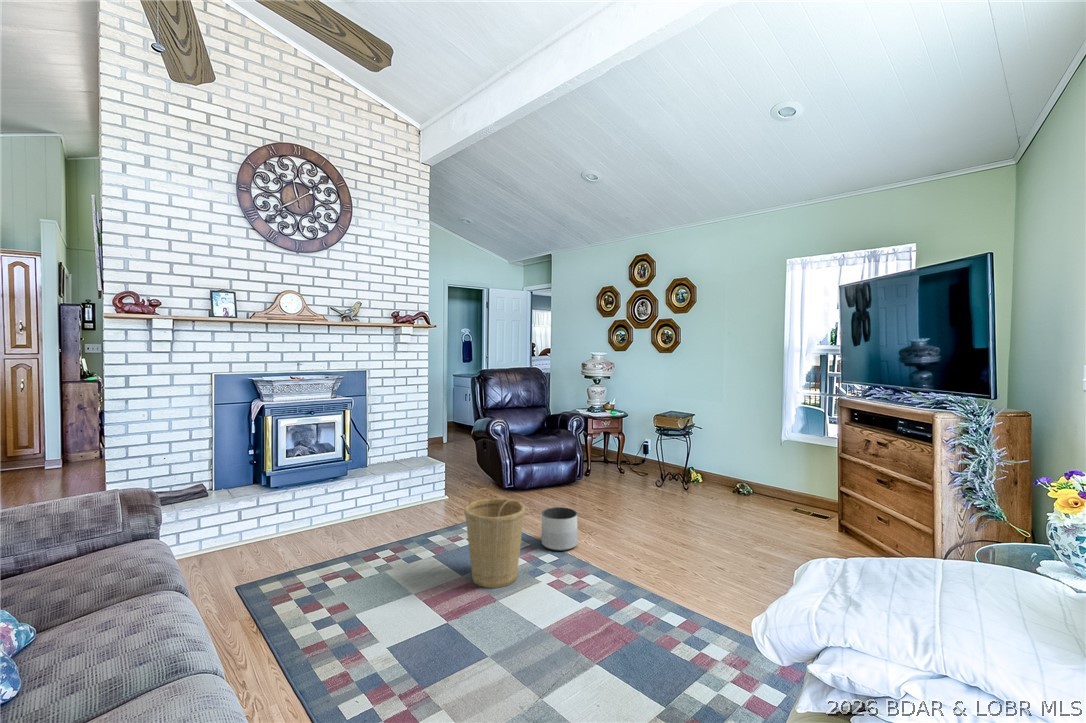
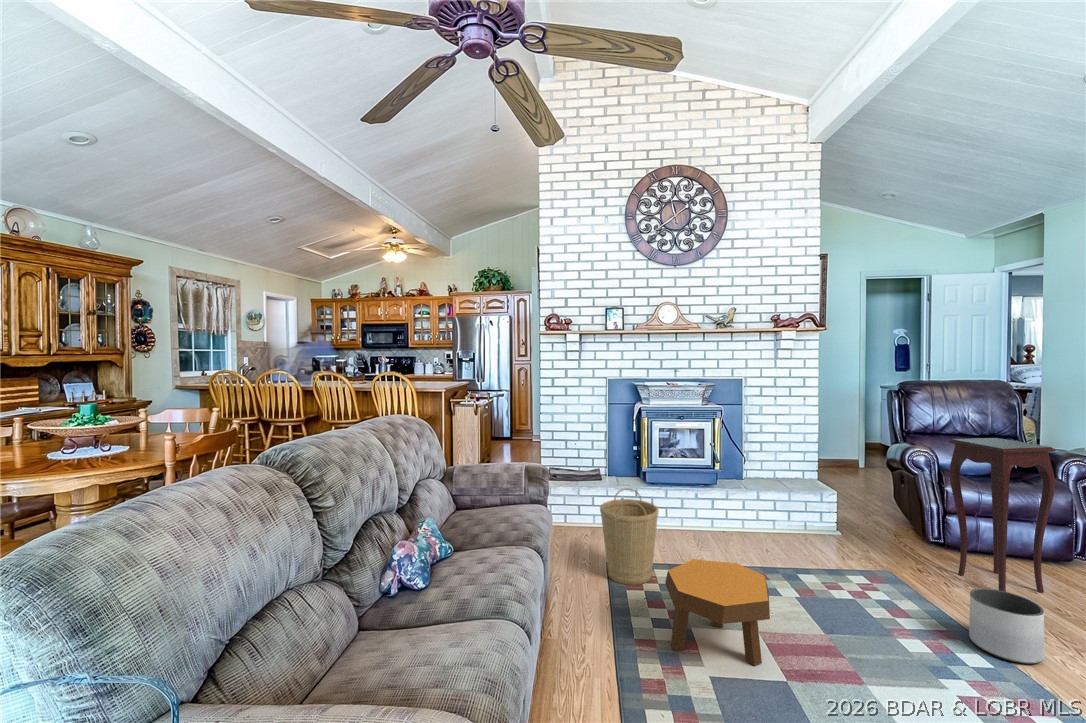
side table: none [520,407,572,512] -> present [949,438,1056,593]
basket: present [464,488,525,588] -> present [600,488,659,585]
footstool: none [330,540,433,642] -> present [665,559,770,666]

